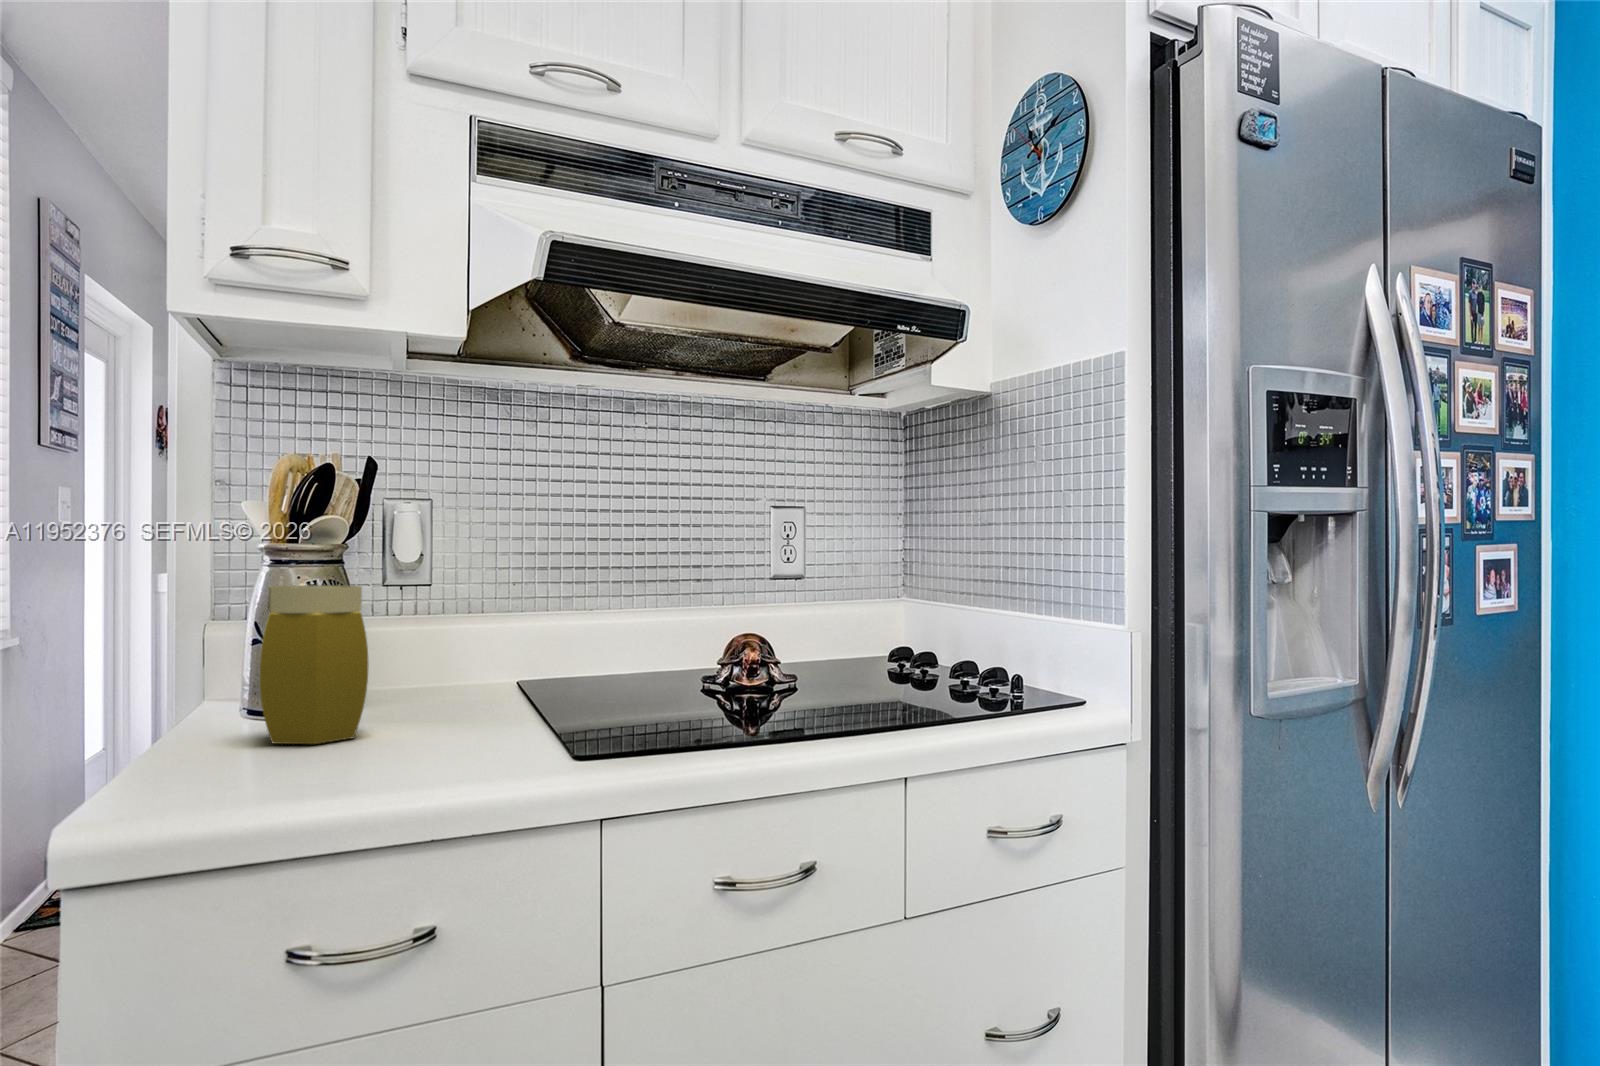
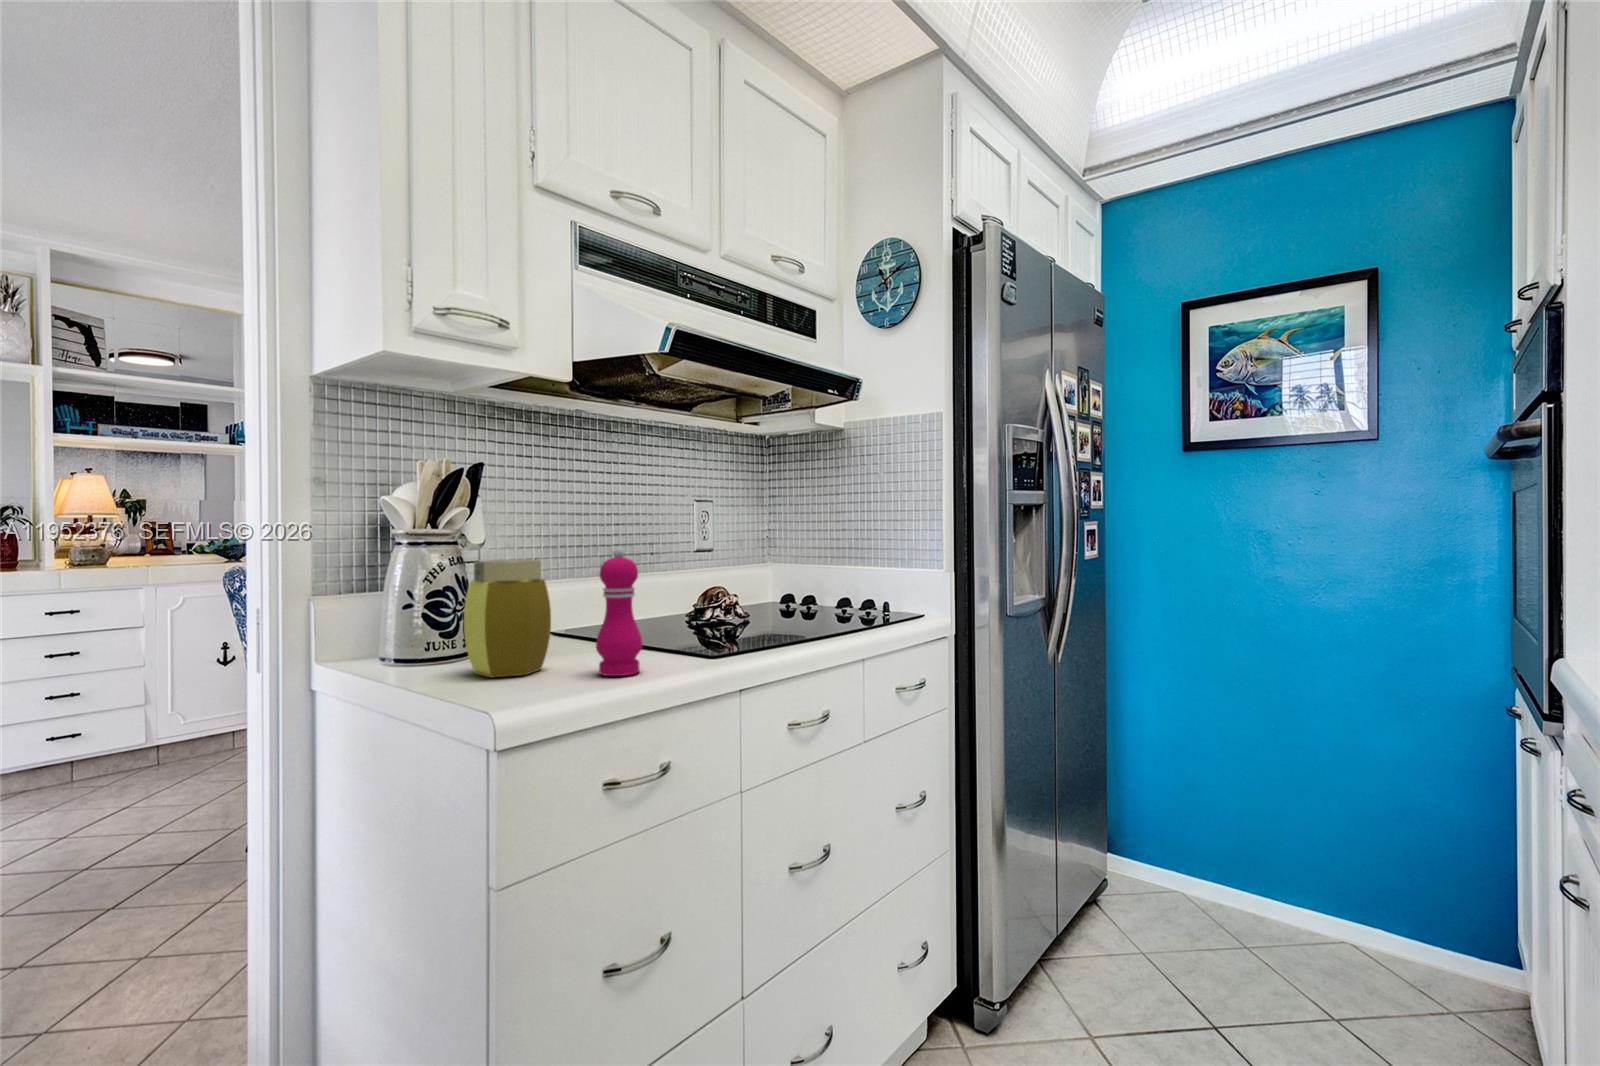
pepper mill: none [382,570,452,758] -> present [596,547,642,676]

